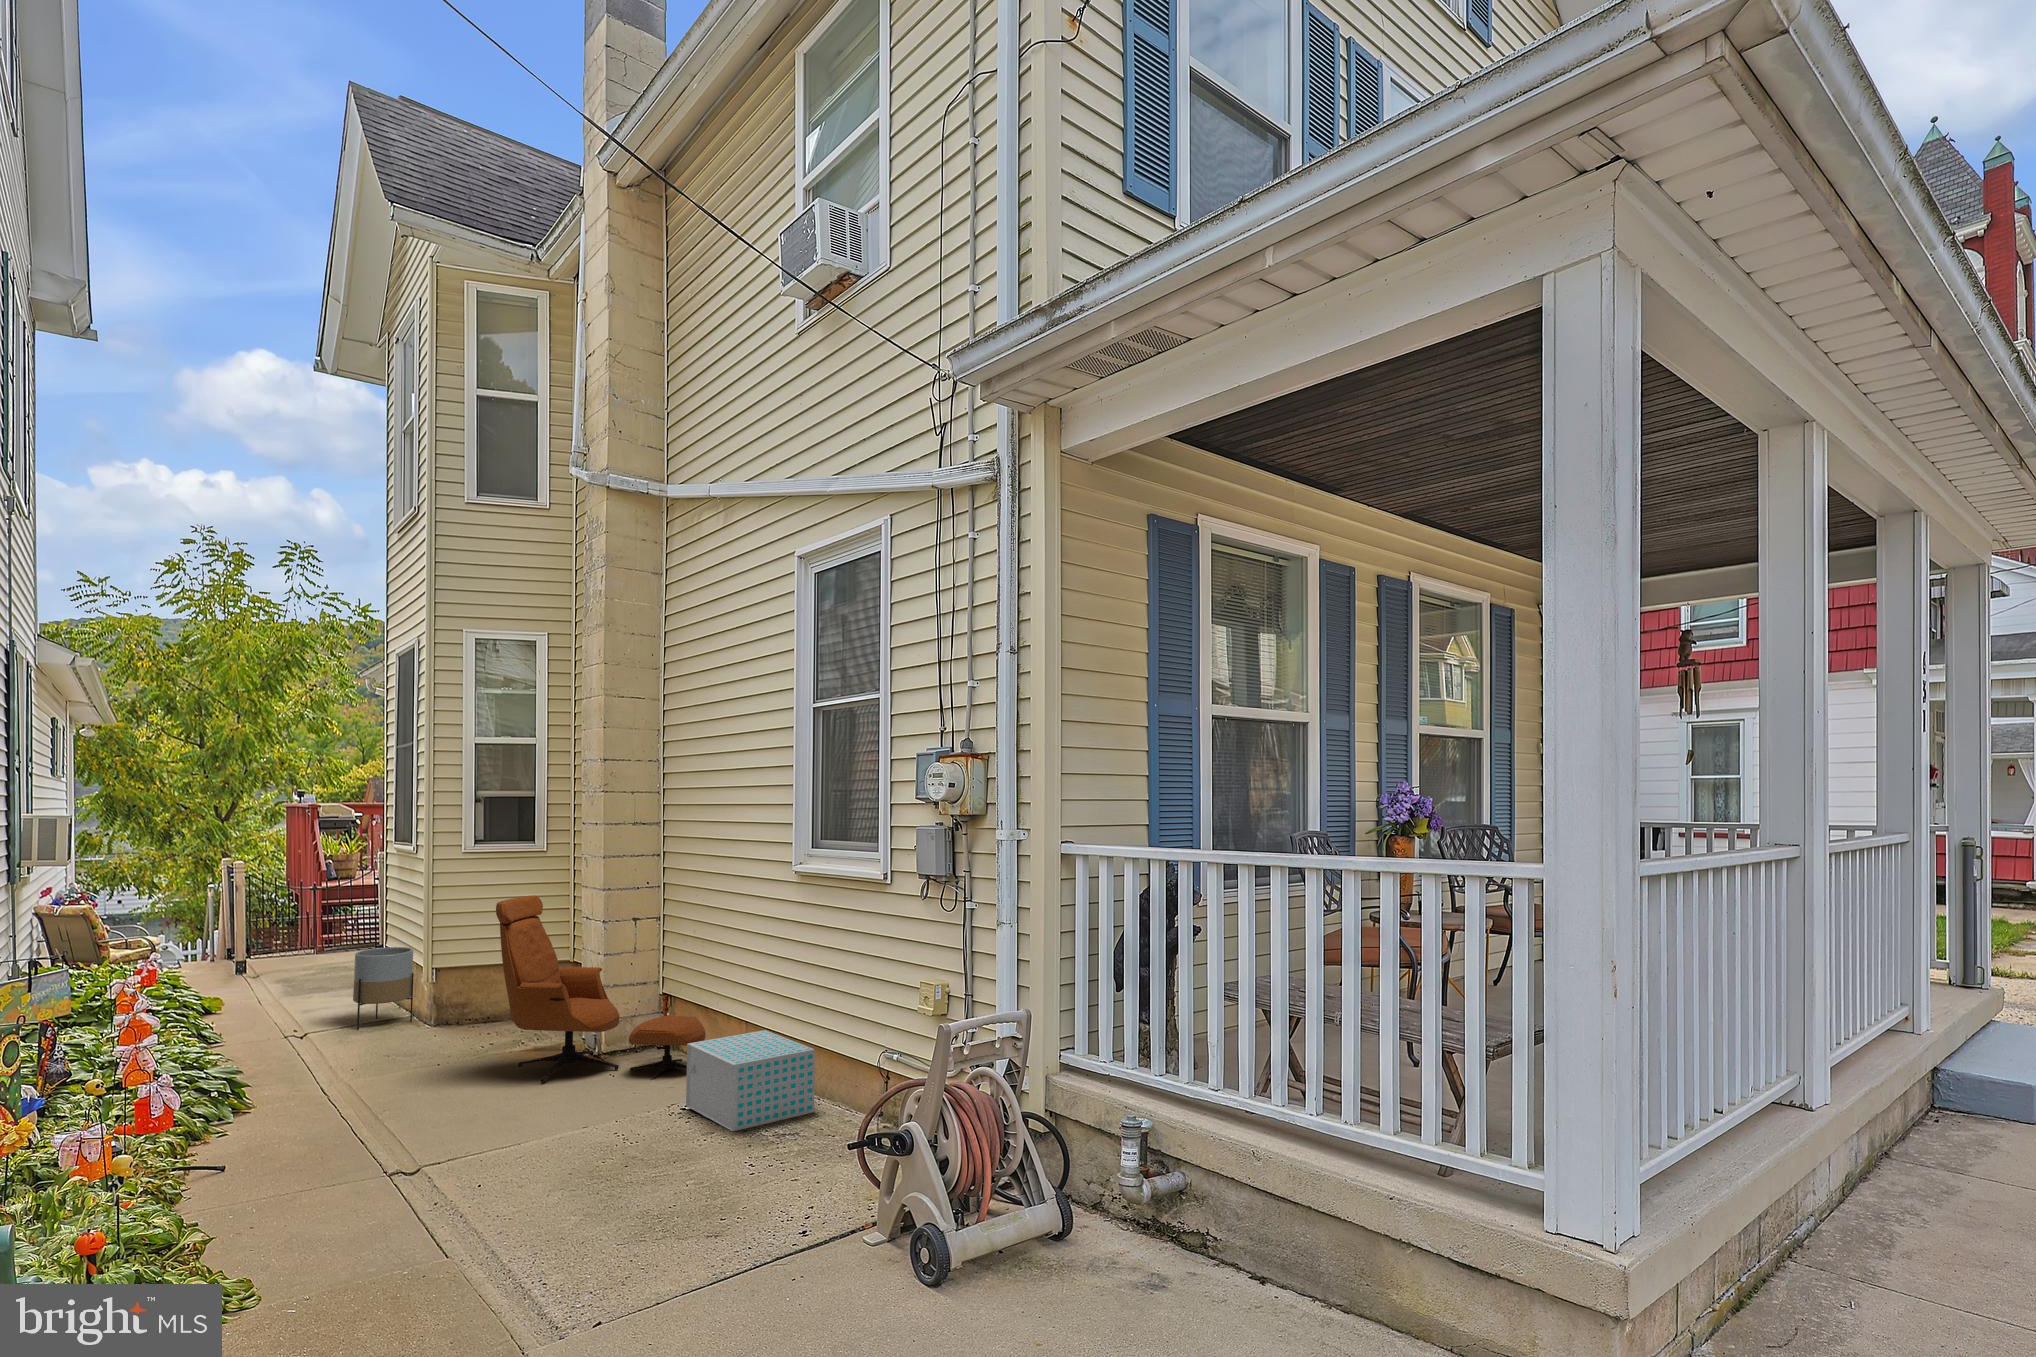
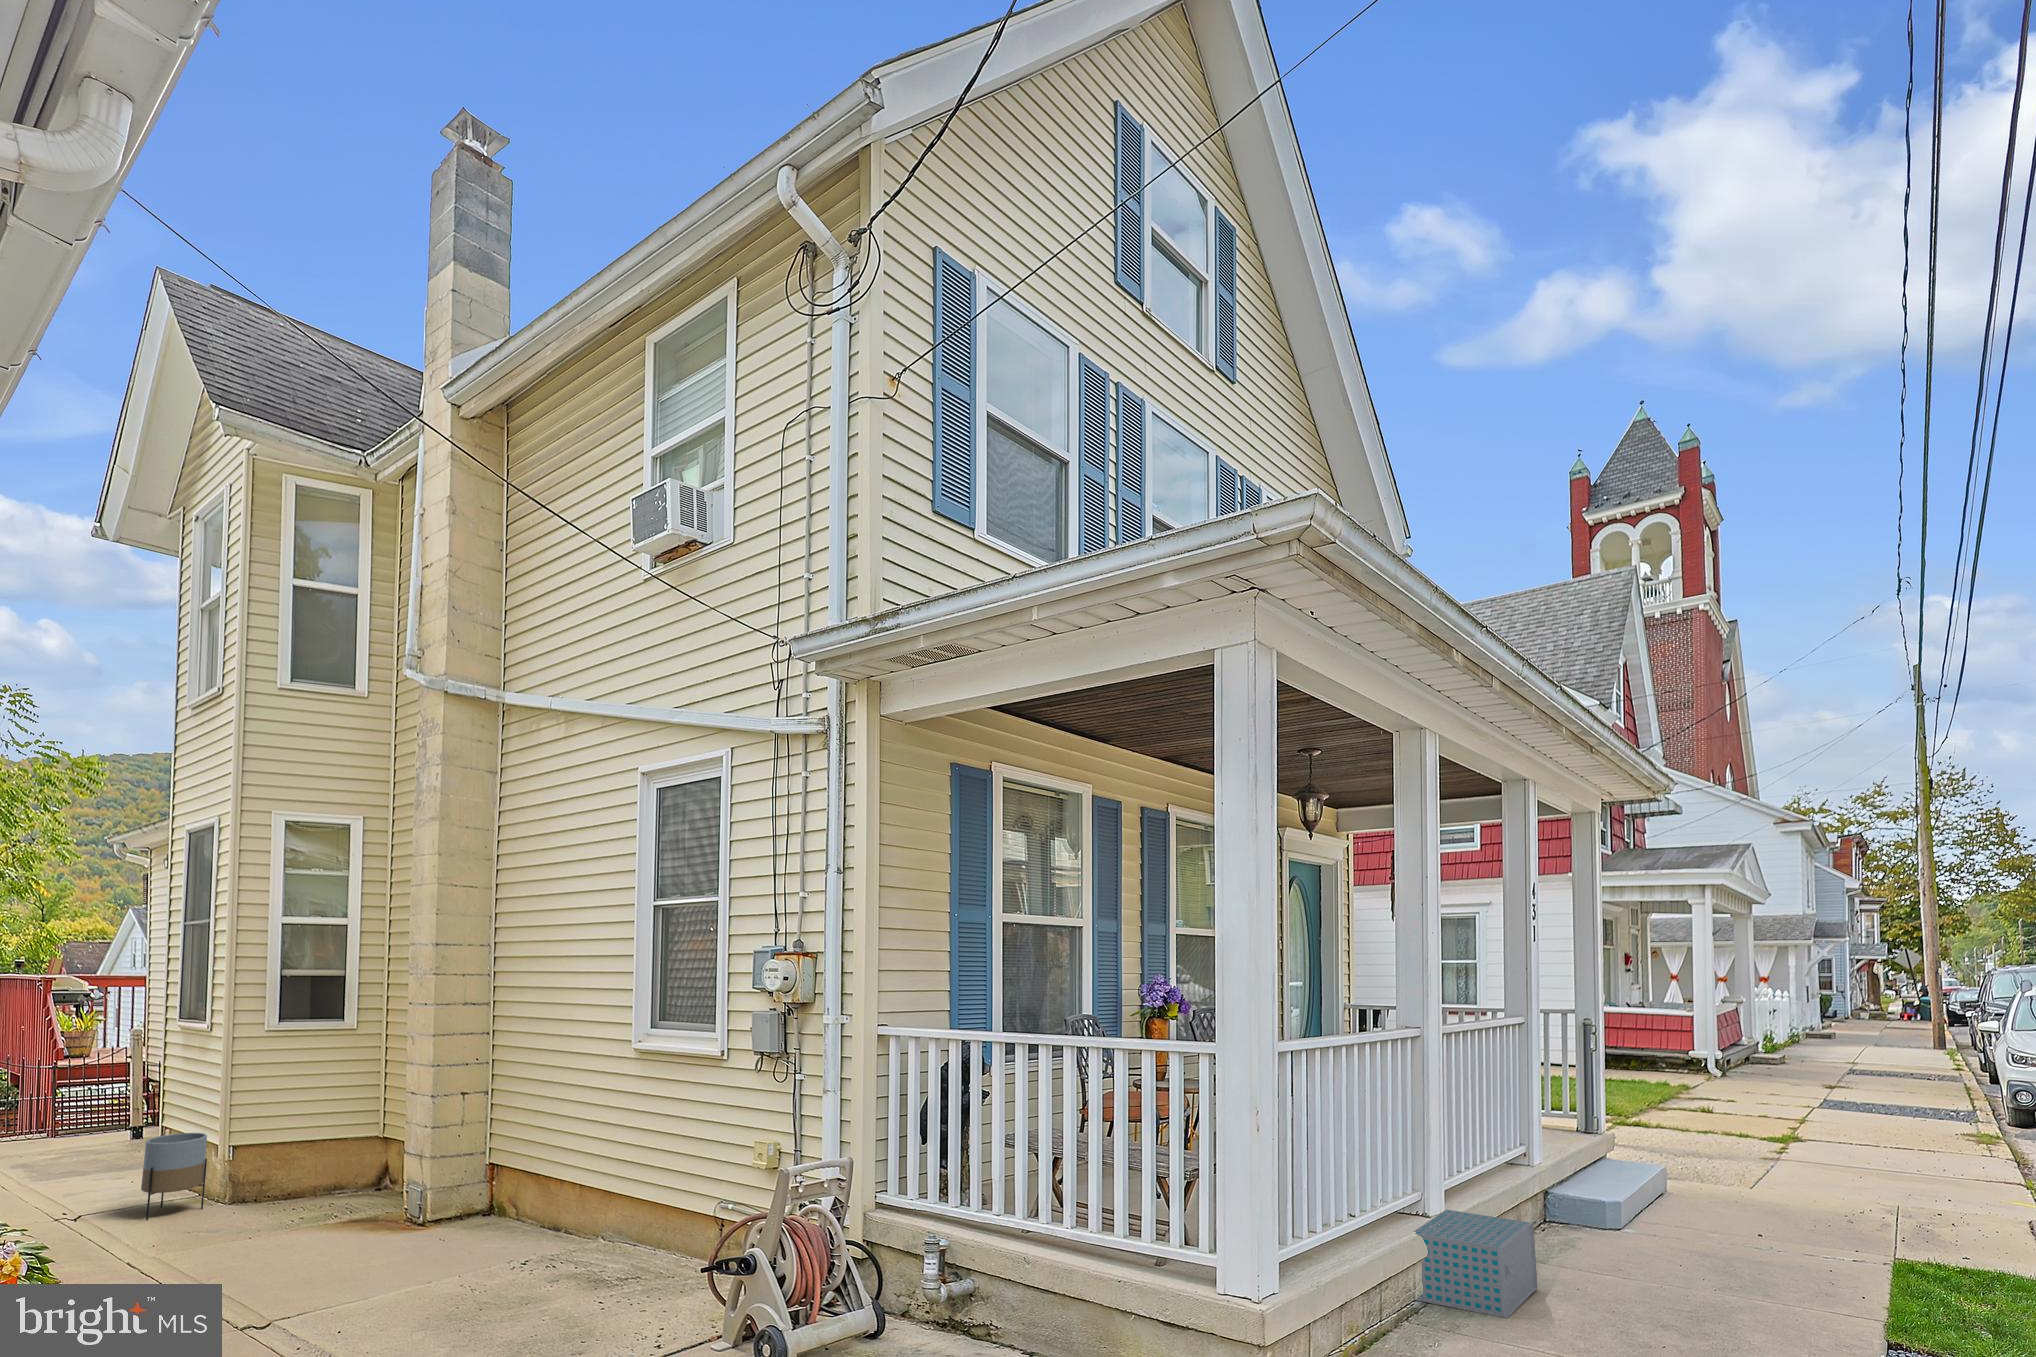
lounge chair: present [496,896,706,1083] -> none [334,1077,534,1256]
storage box: present [686,1030,815,1131] -> present [1413,1209,1538,1318]

